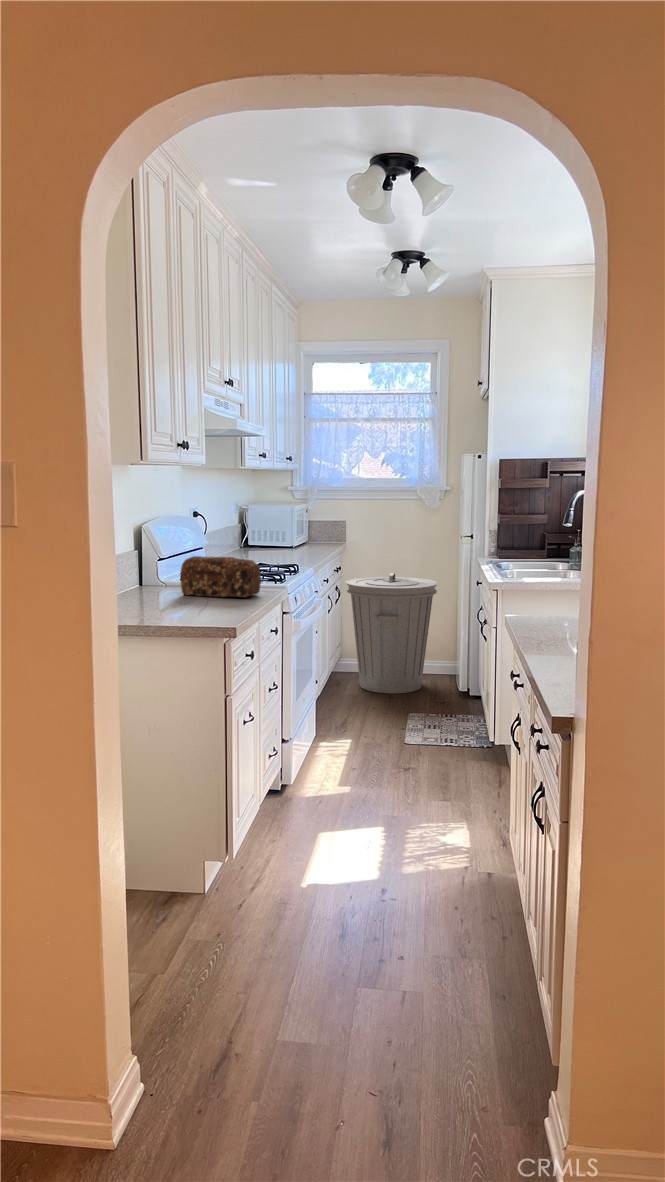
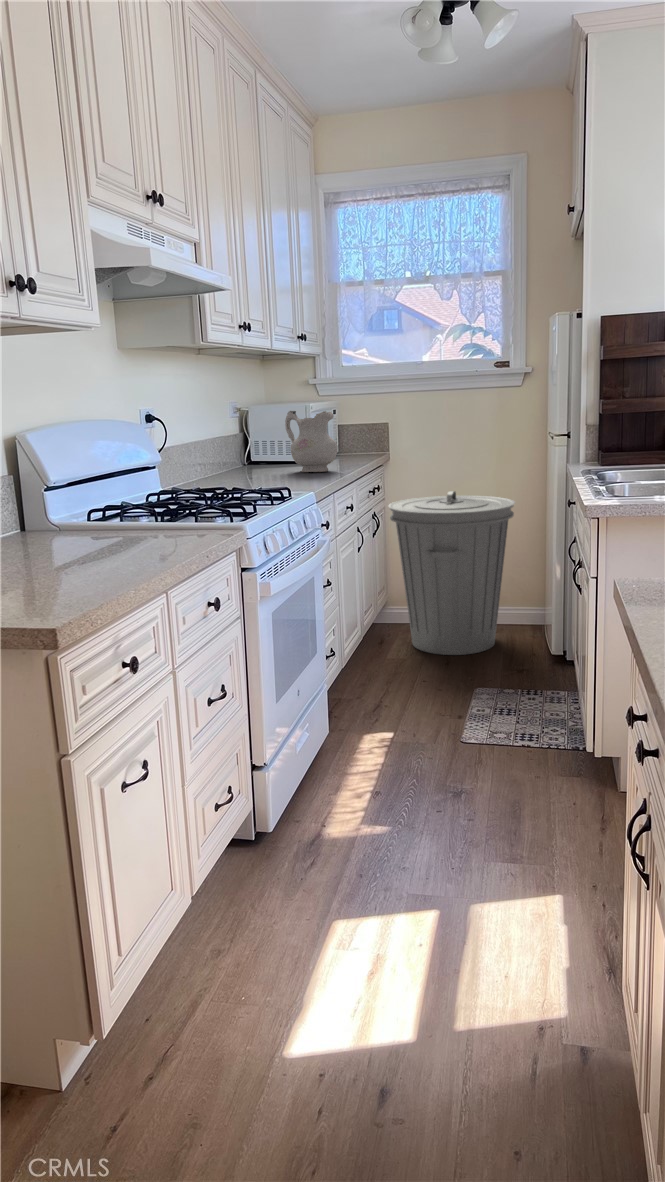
ceramic pitcher: none [281,512,318,555] -> present [285,411,337,472]
bread loaf: present [180,556,261,597] -> none [37,482,180,553]

